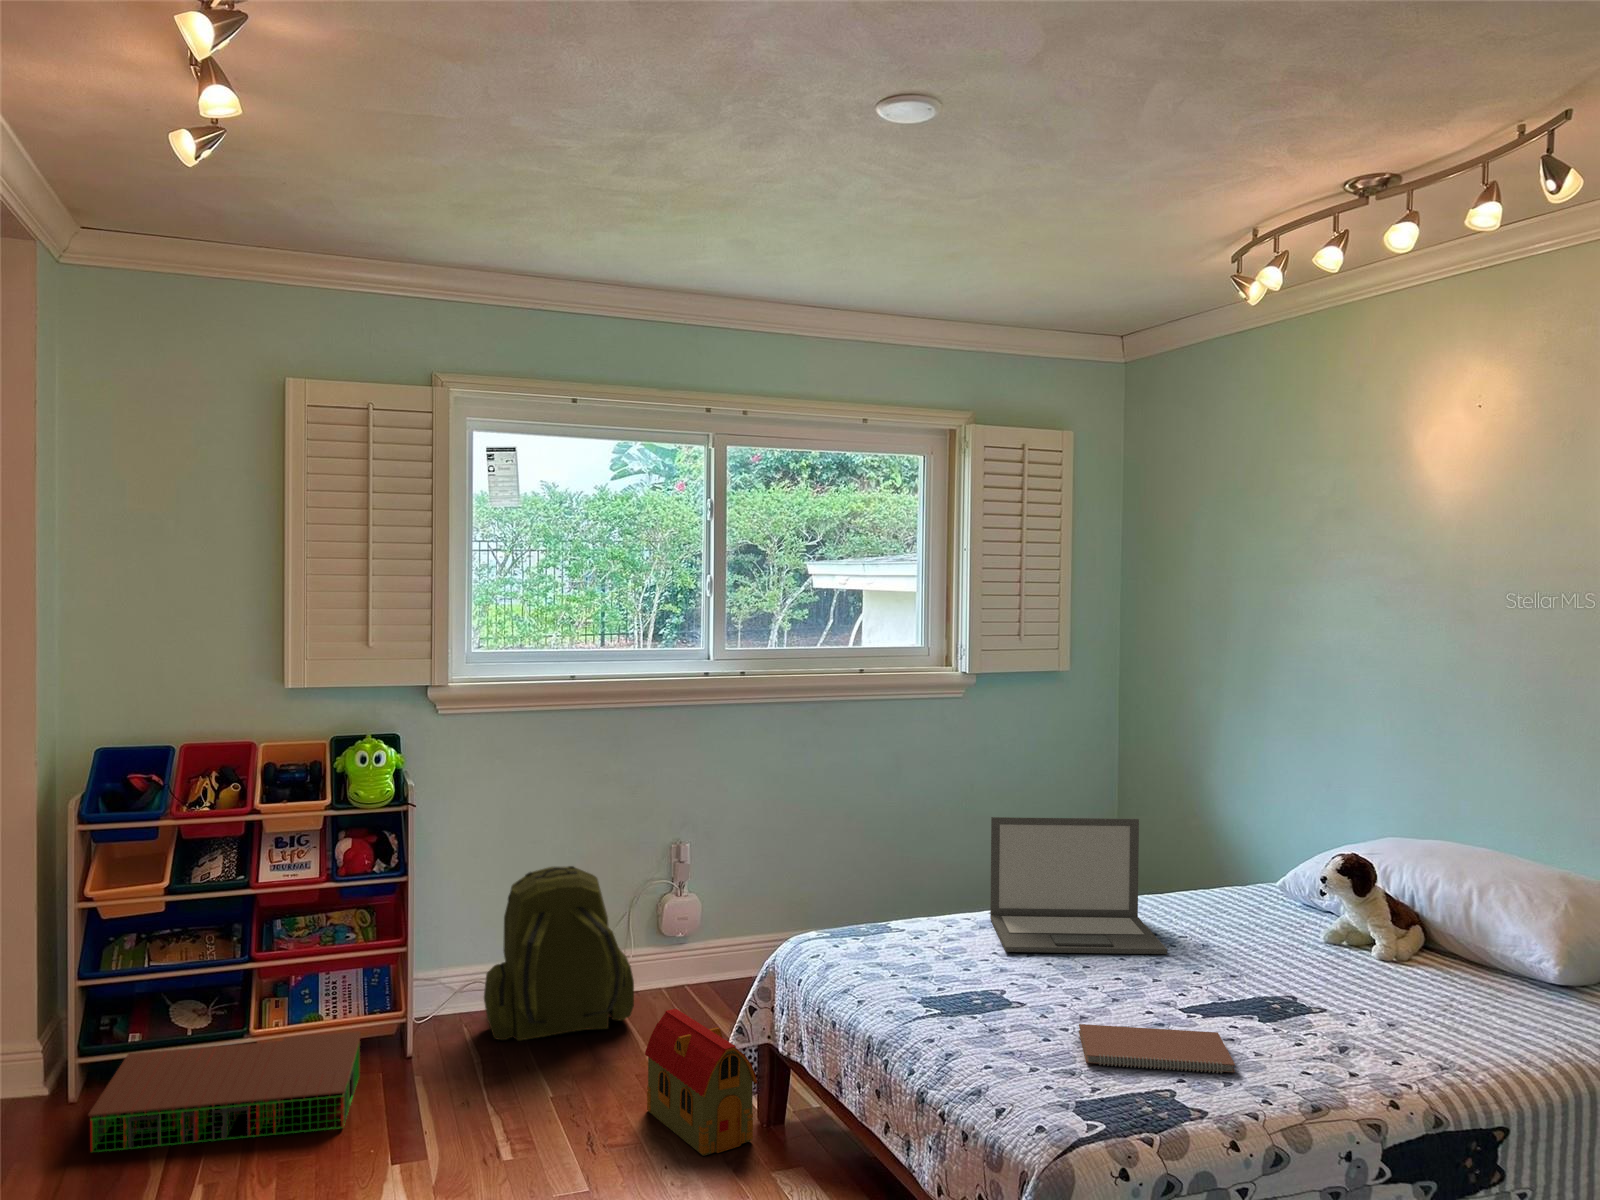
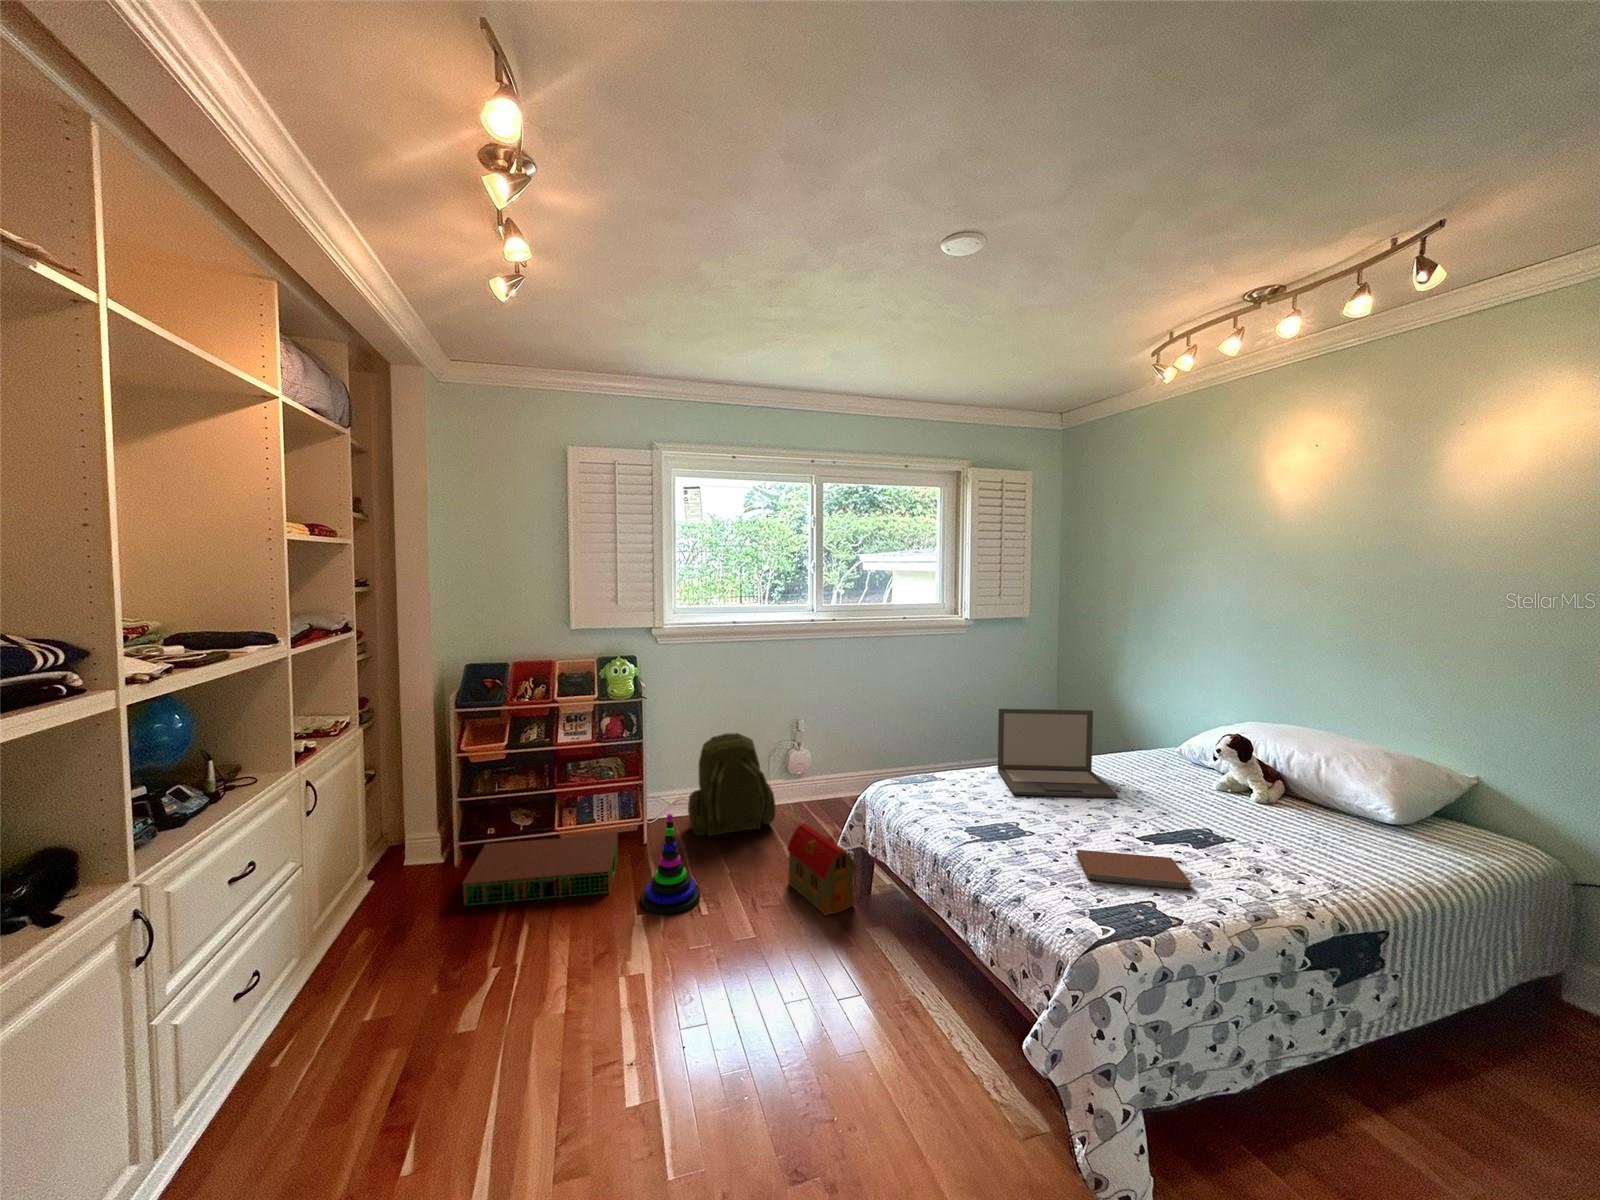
stacking toy: none [396,992,498,1159] -> present [641,814,701,914]

